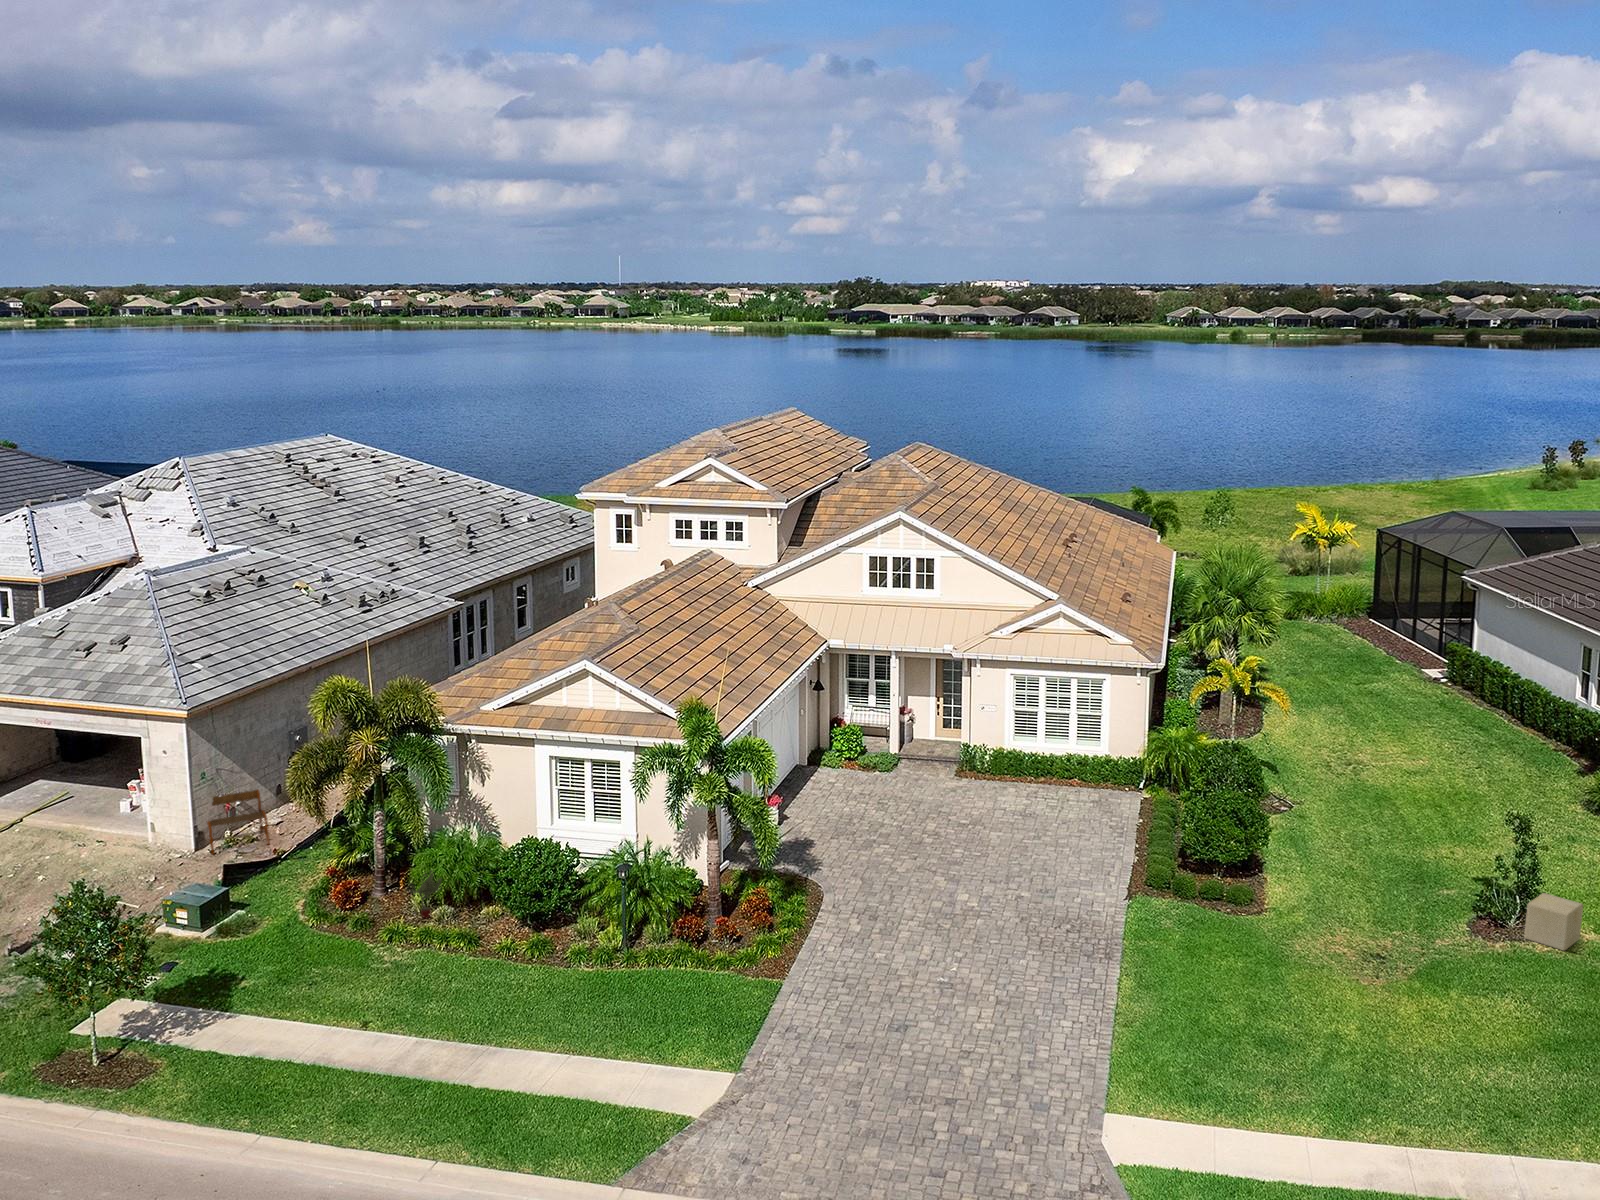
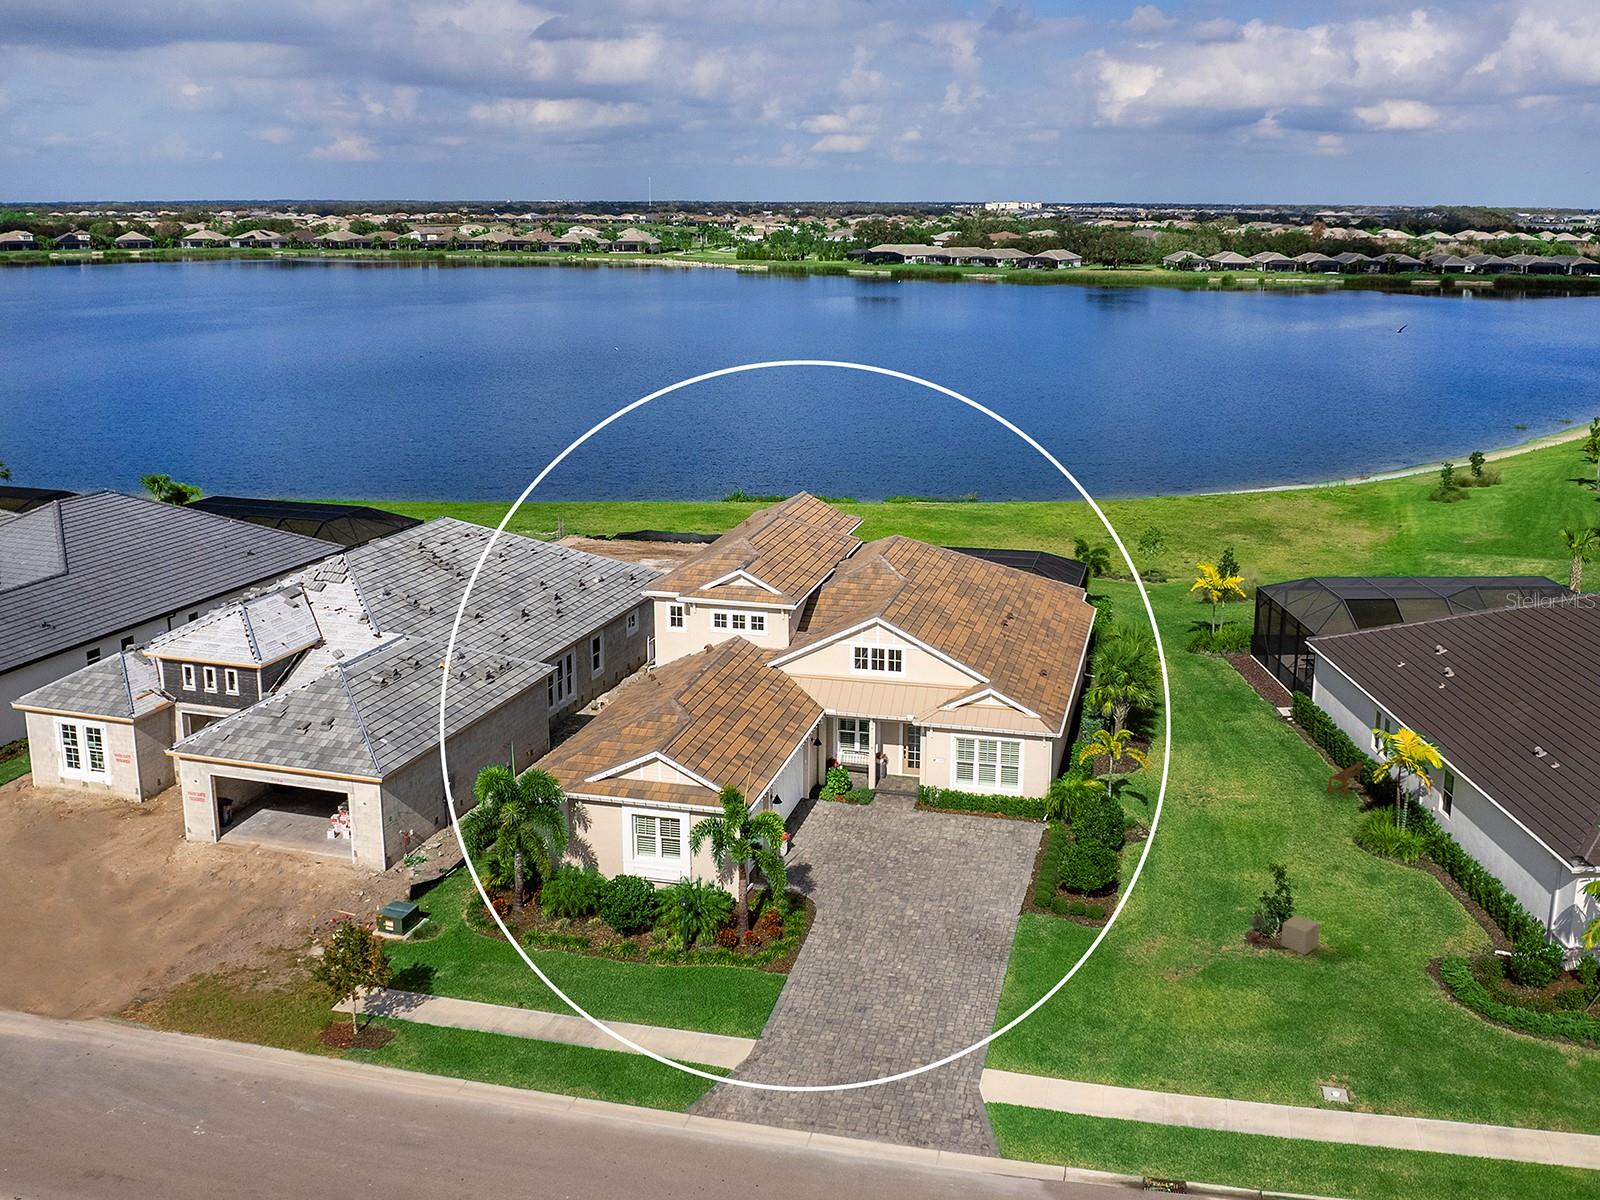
bench: present [207,789,270,854] -> present [1327,761,1363,798]
potted tree: present [408,871,442,919] -> present [1245,912,1268,942]

